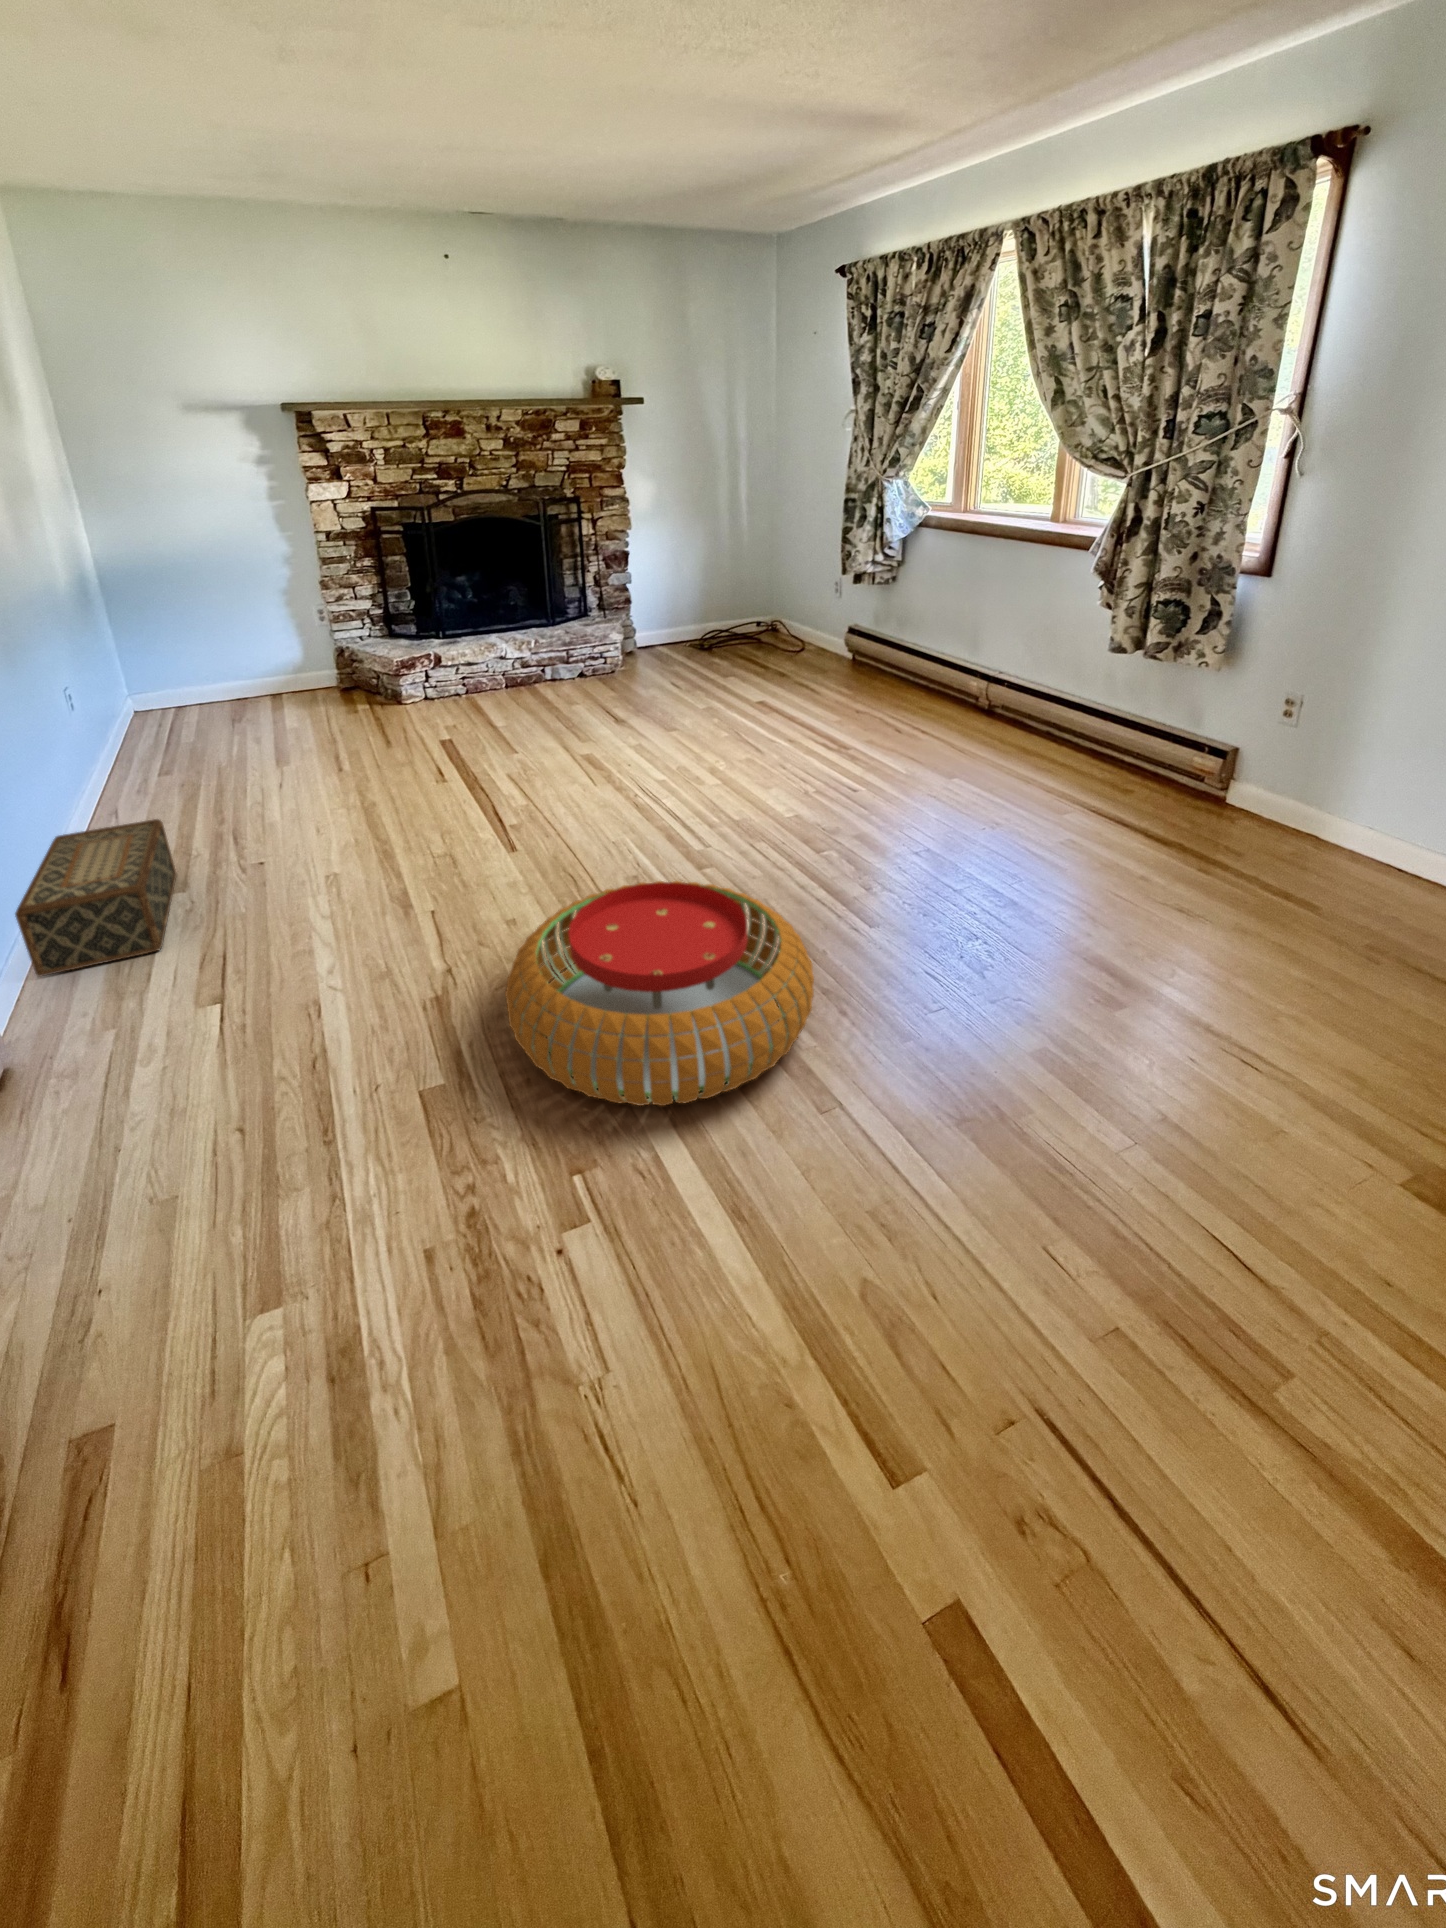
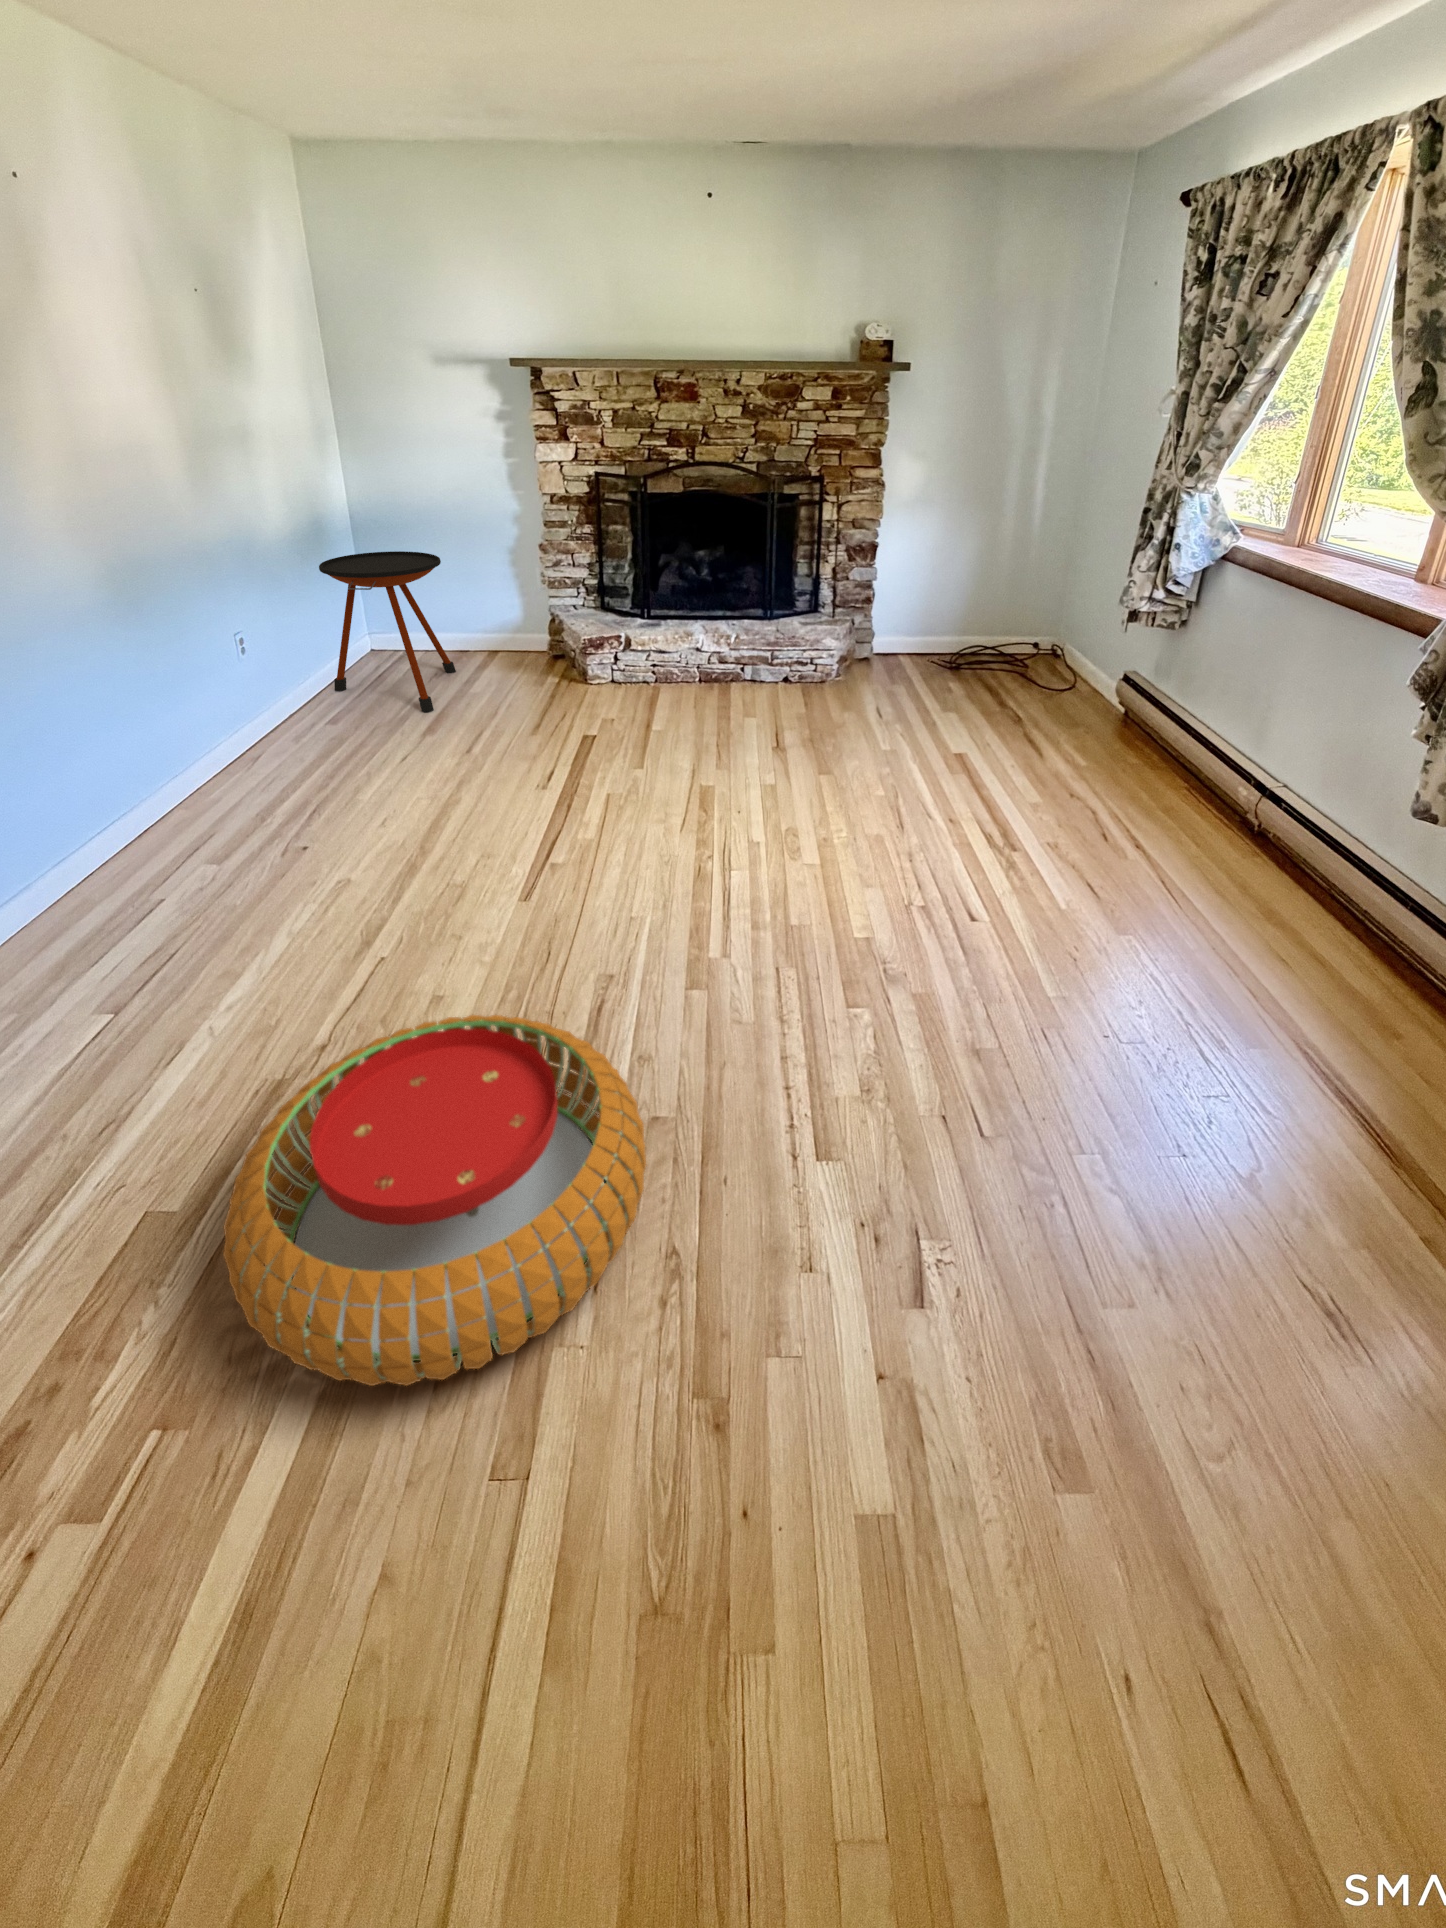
side table: none [108,596,265,750] -> present [319,551,456,712]
woven basket: present [15,819,177,977] -> none [18,788,237,930]

